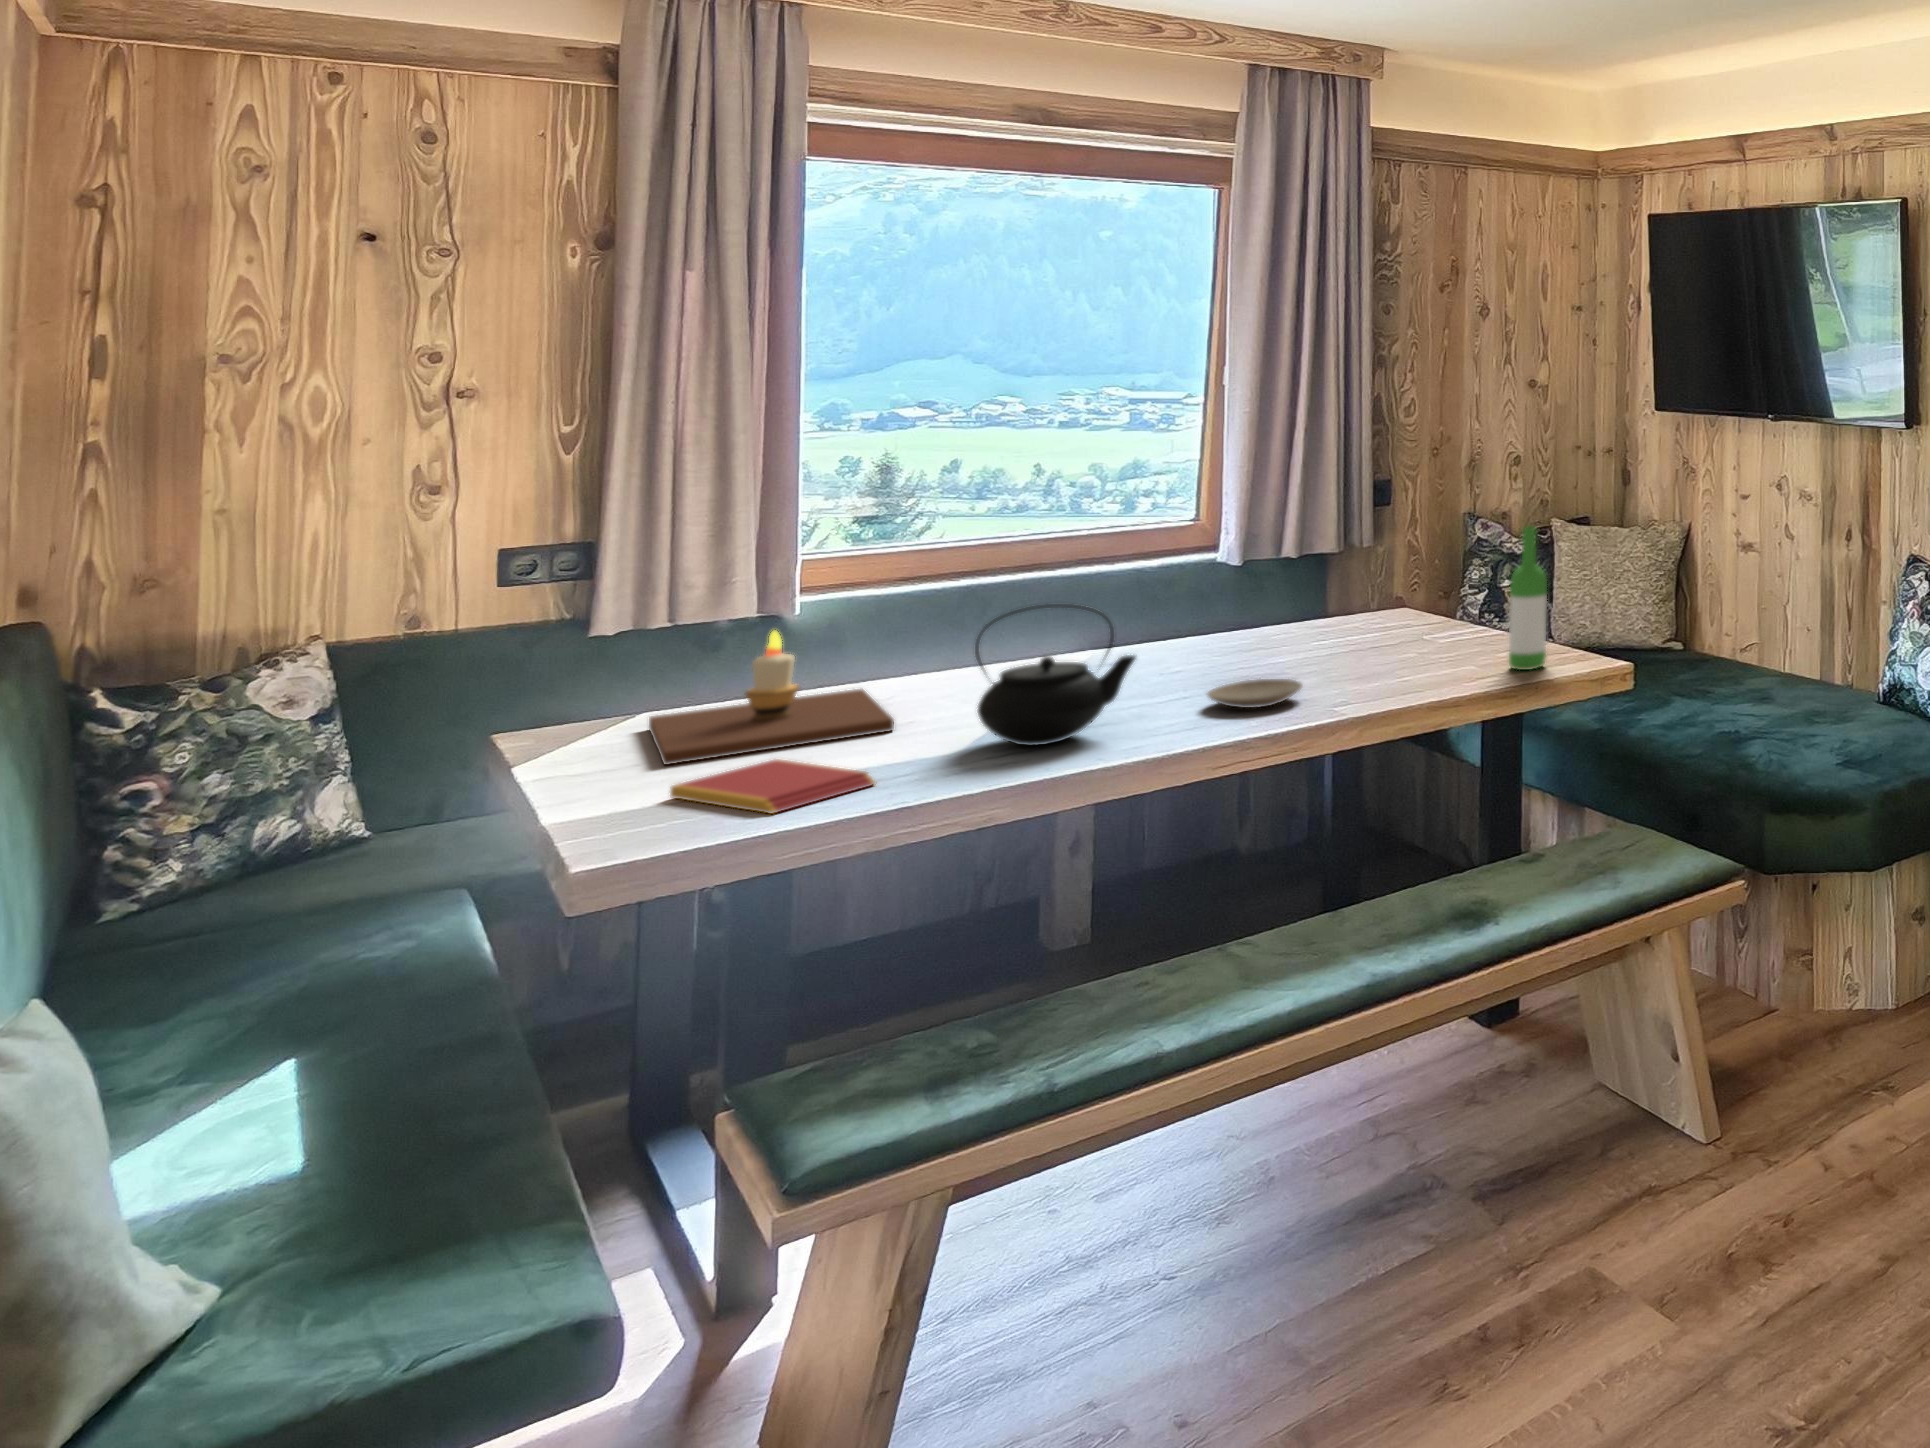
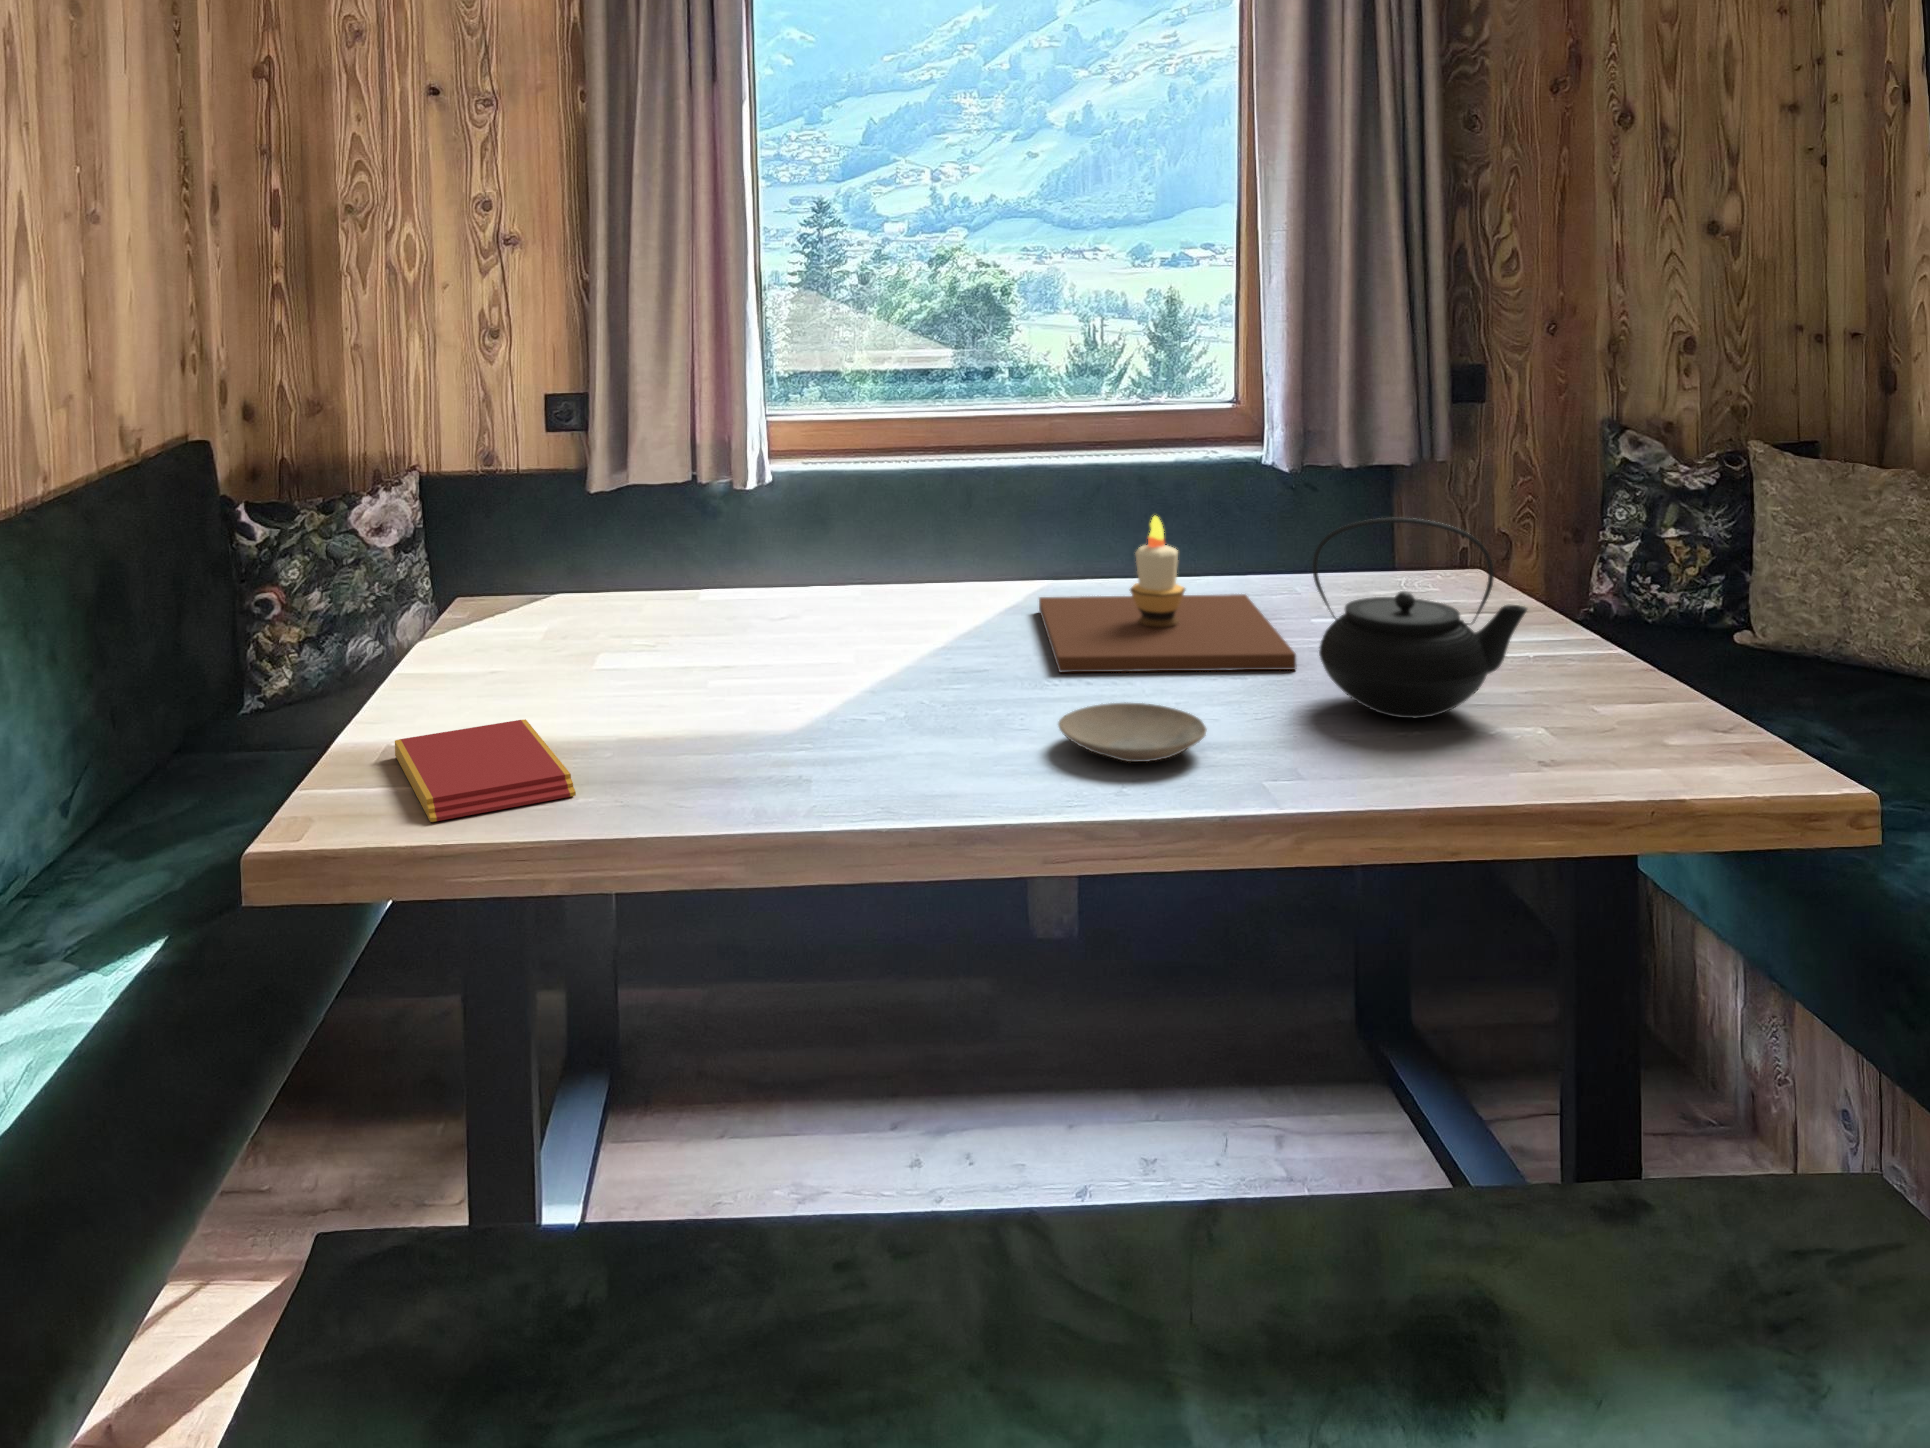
wine bottle: present [1509,526,1547,670] -> none [1591,495,1671,776]
teapot: present [975,604,1136,746] -> present [1312,518,1527,718]
candle: present [649,631,894,765] -> present [1039,516,1296,672]

